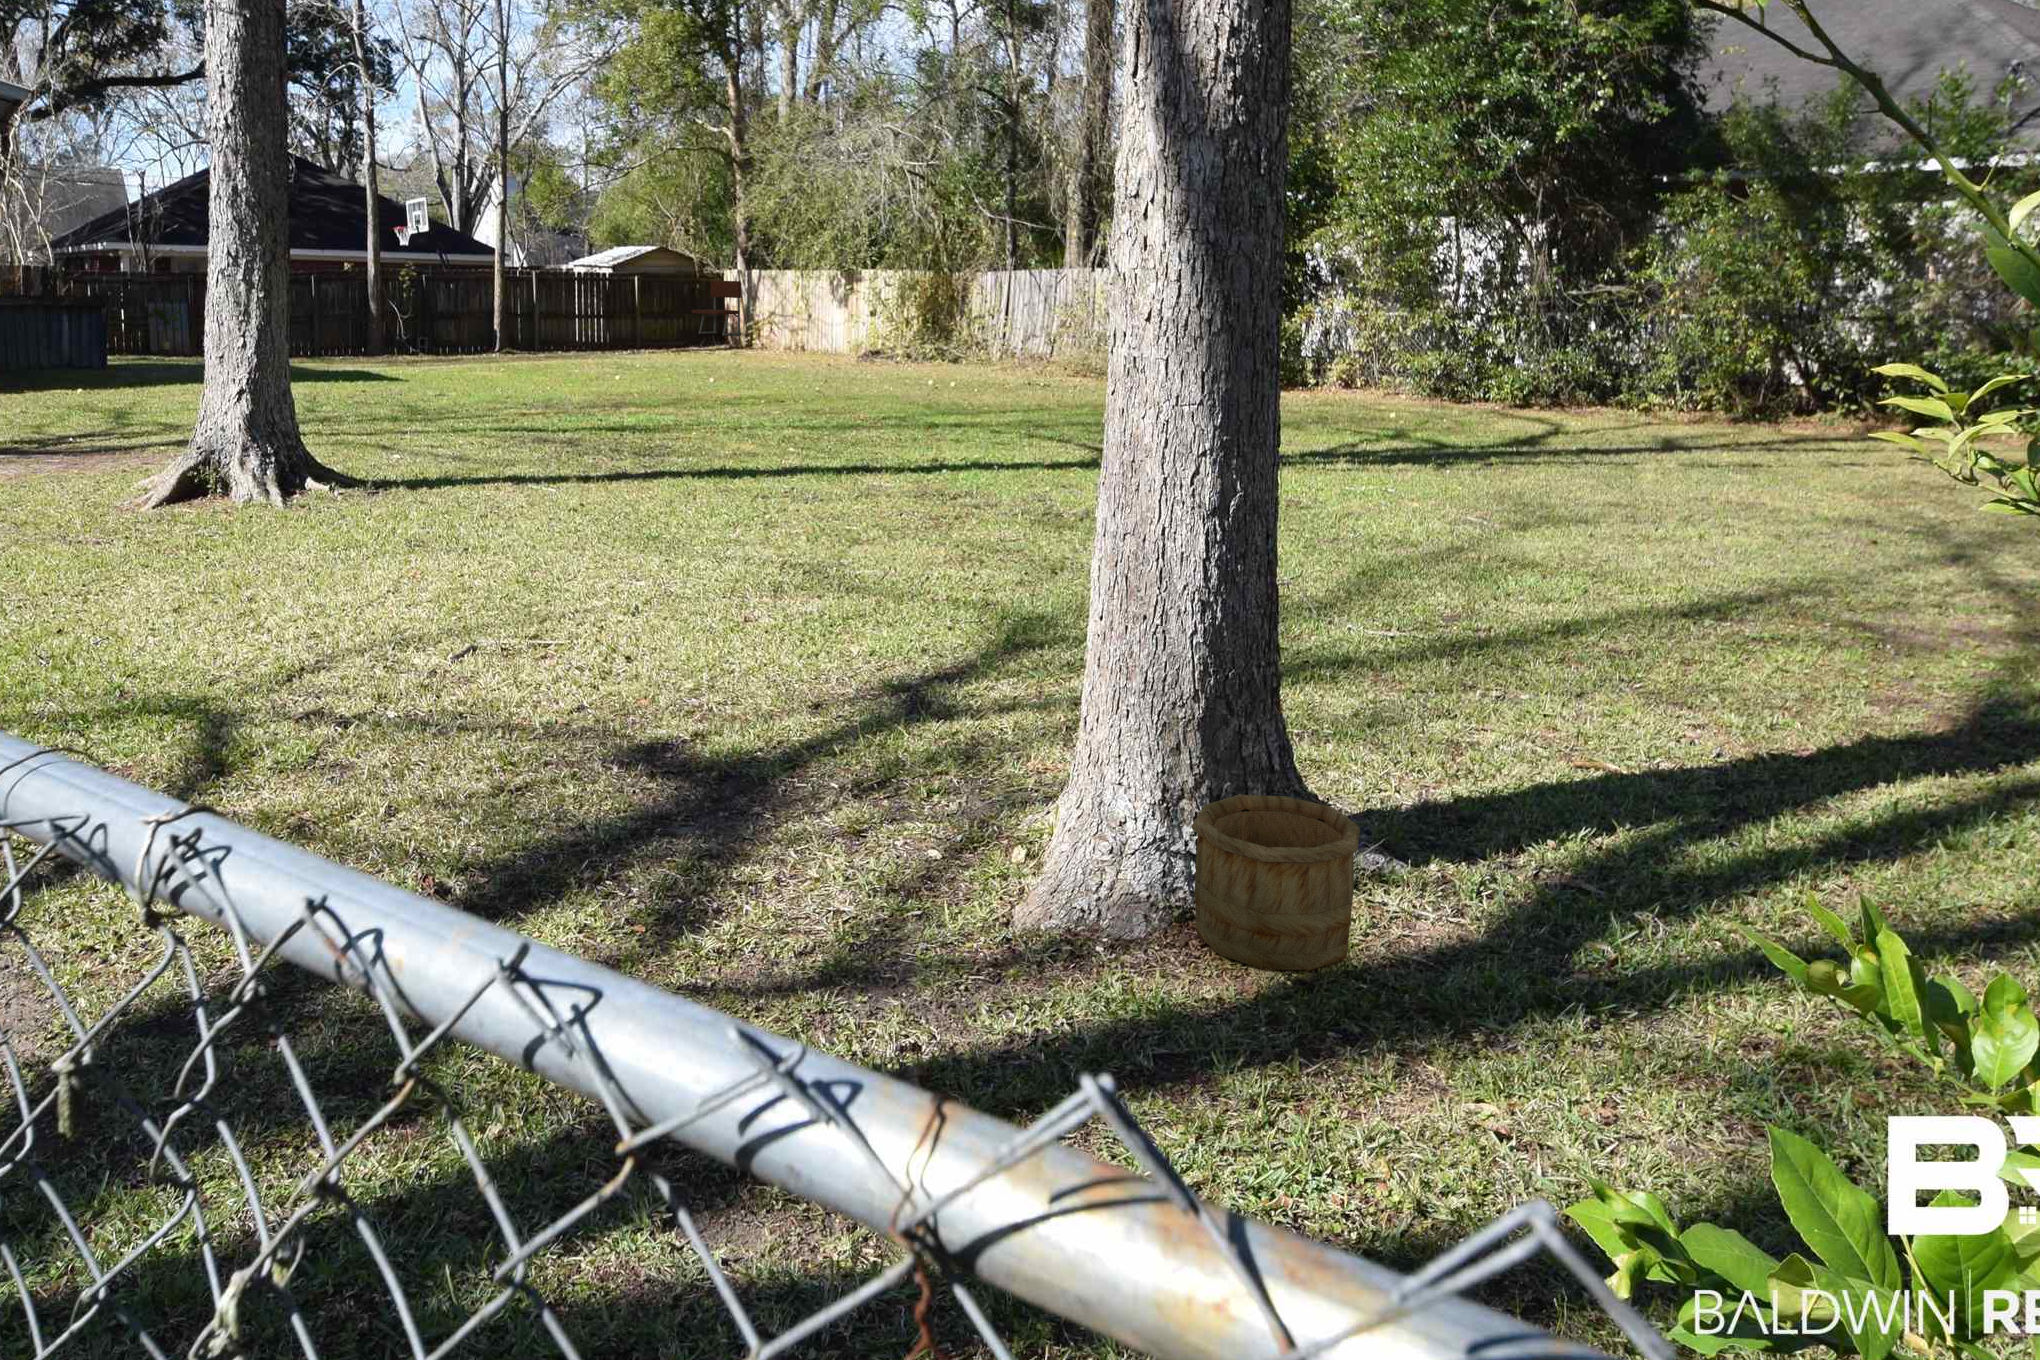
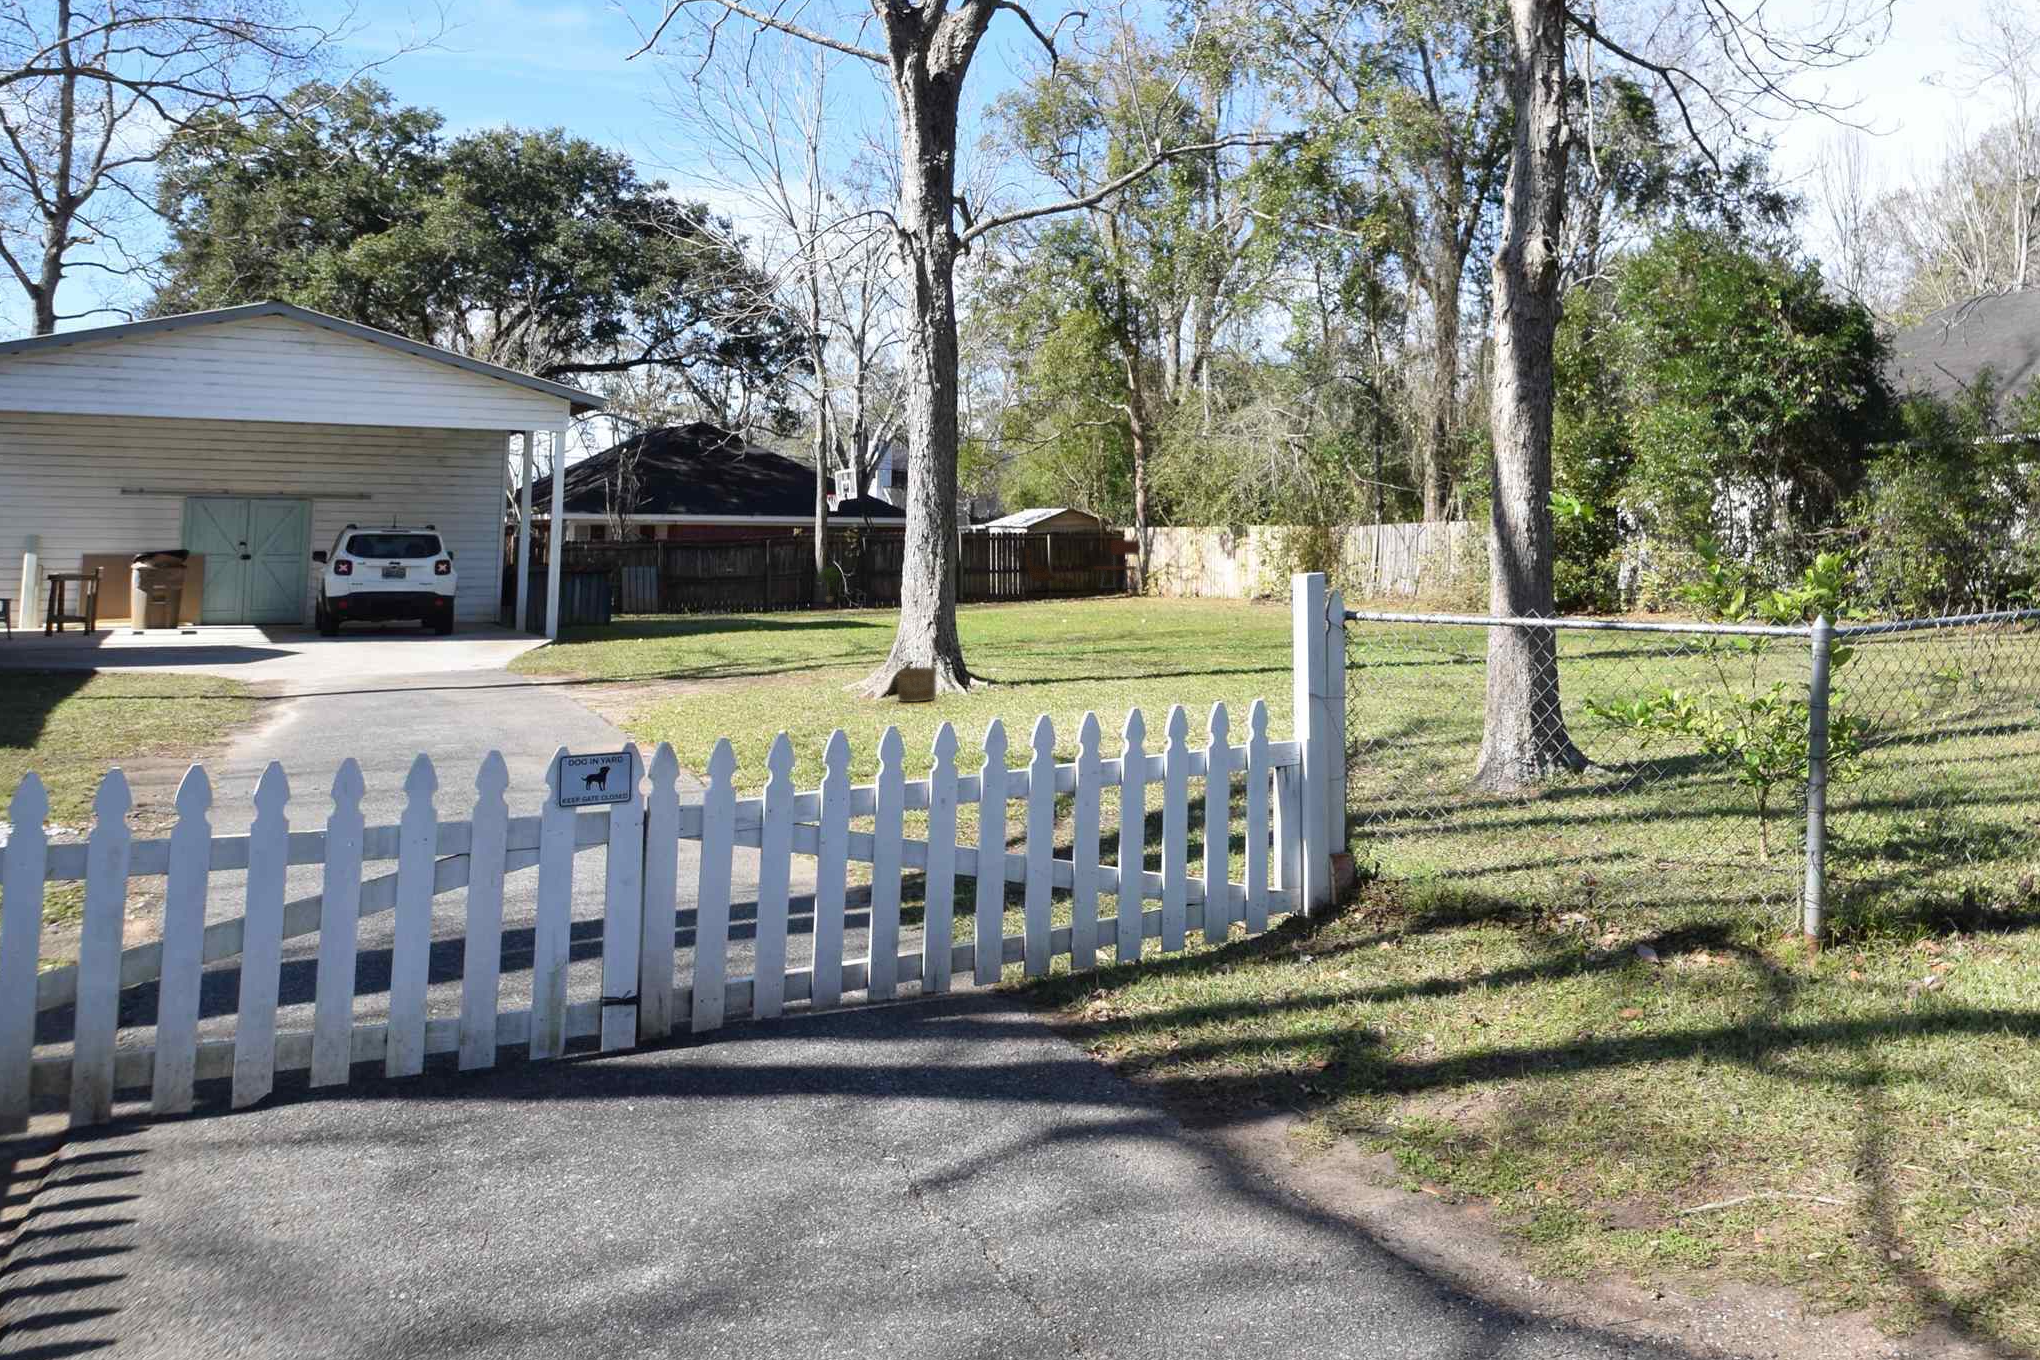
lounge chair: none [613,287,668,337] -> present [1026,548,1074,591]
potted plant: present [147,307,183,350] -> present [819,567,839,603]
wooden bucket: present [1192,795,1360,970] -> present [897,667,936,702]

